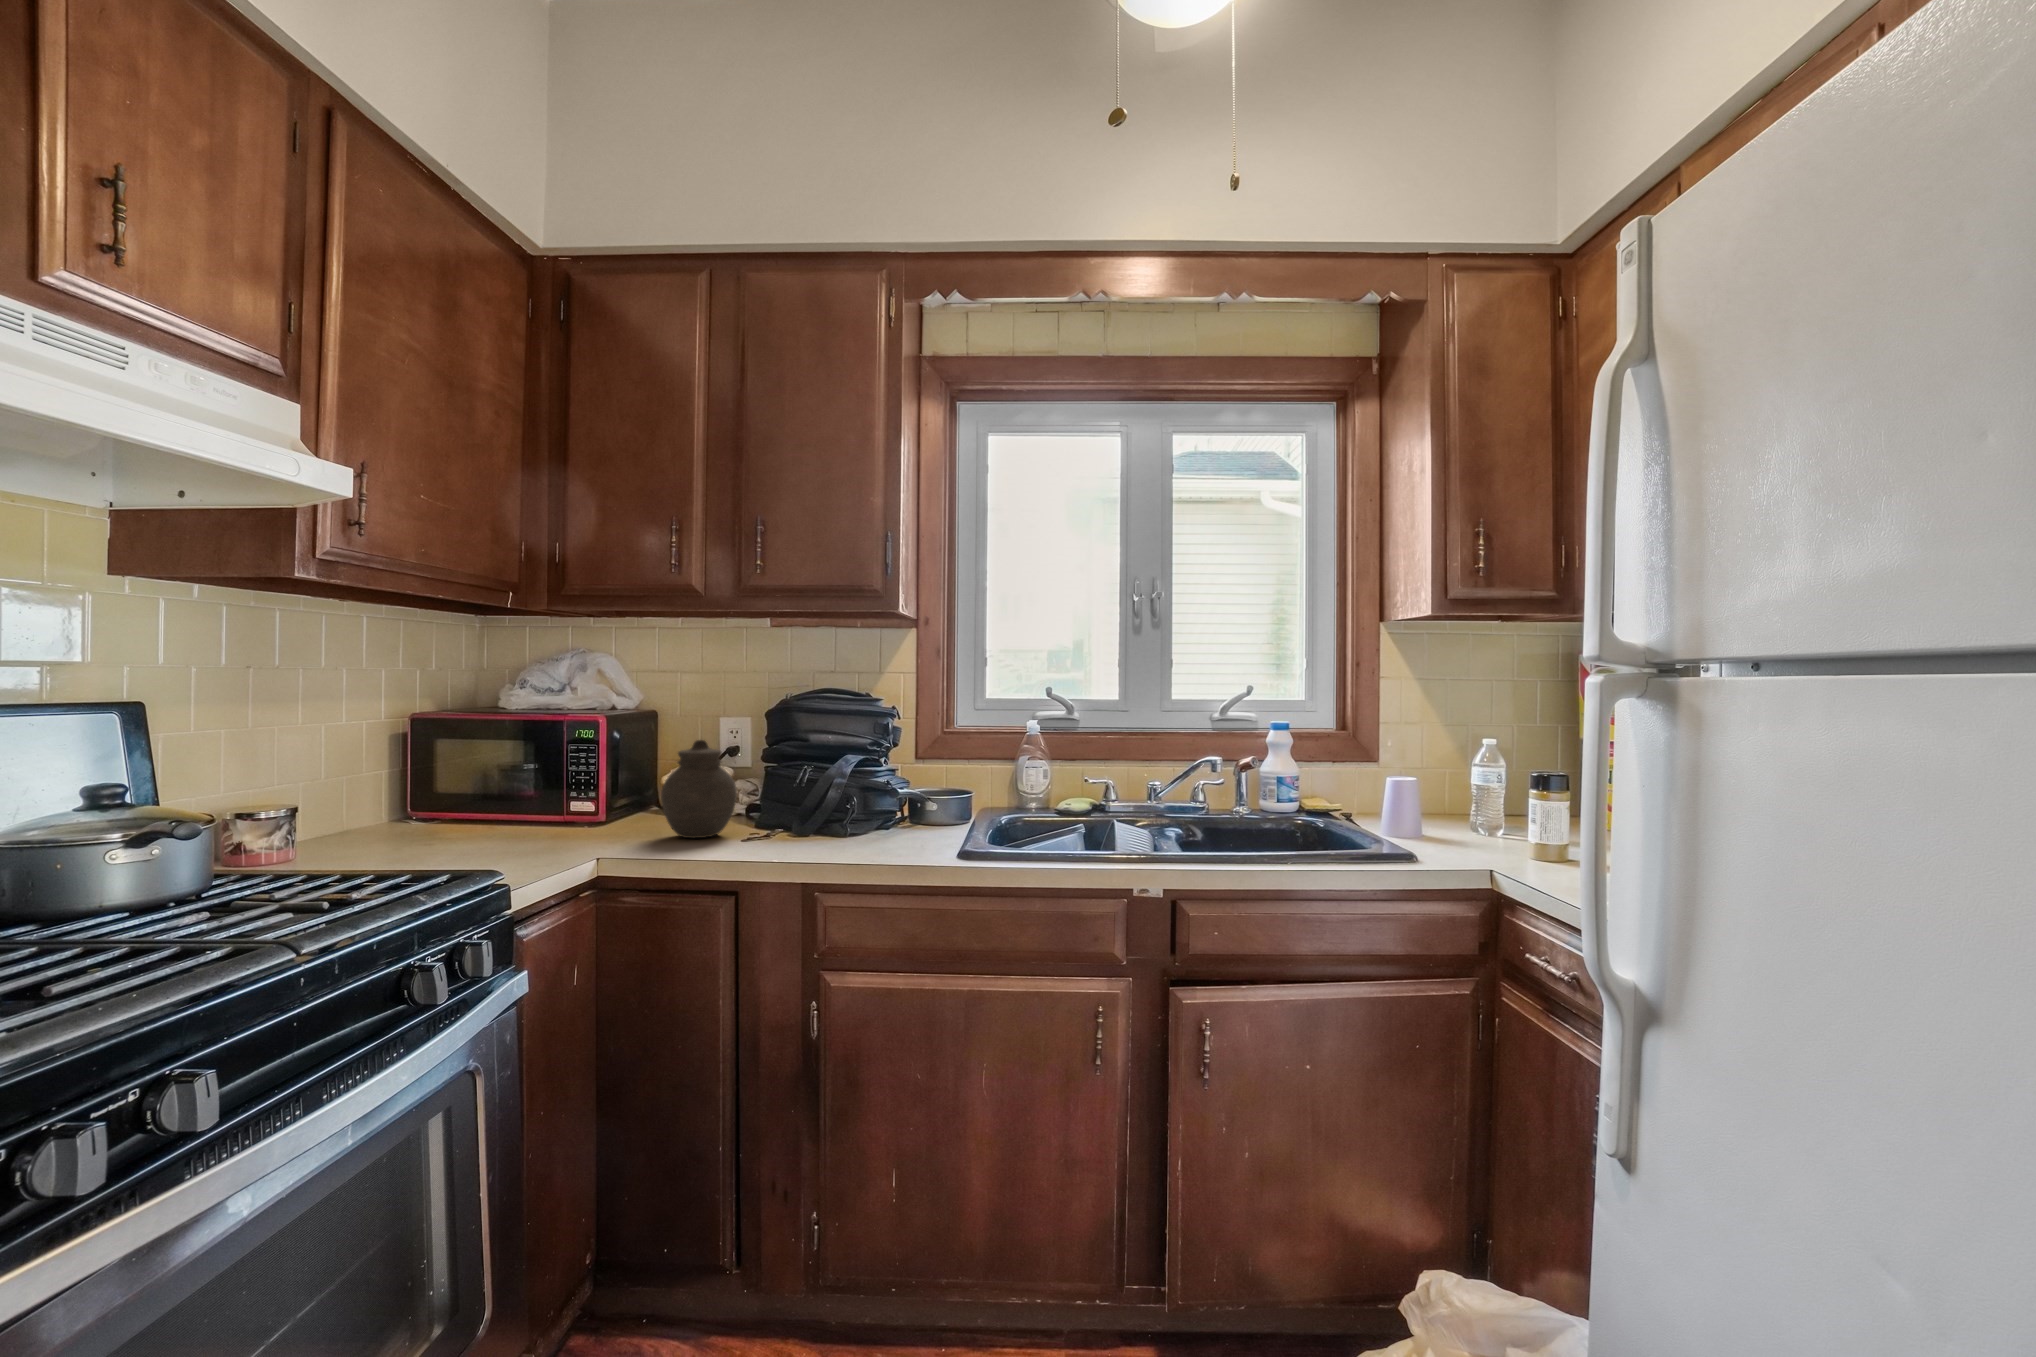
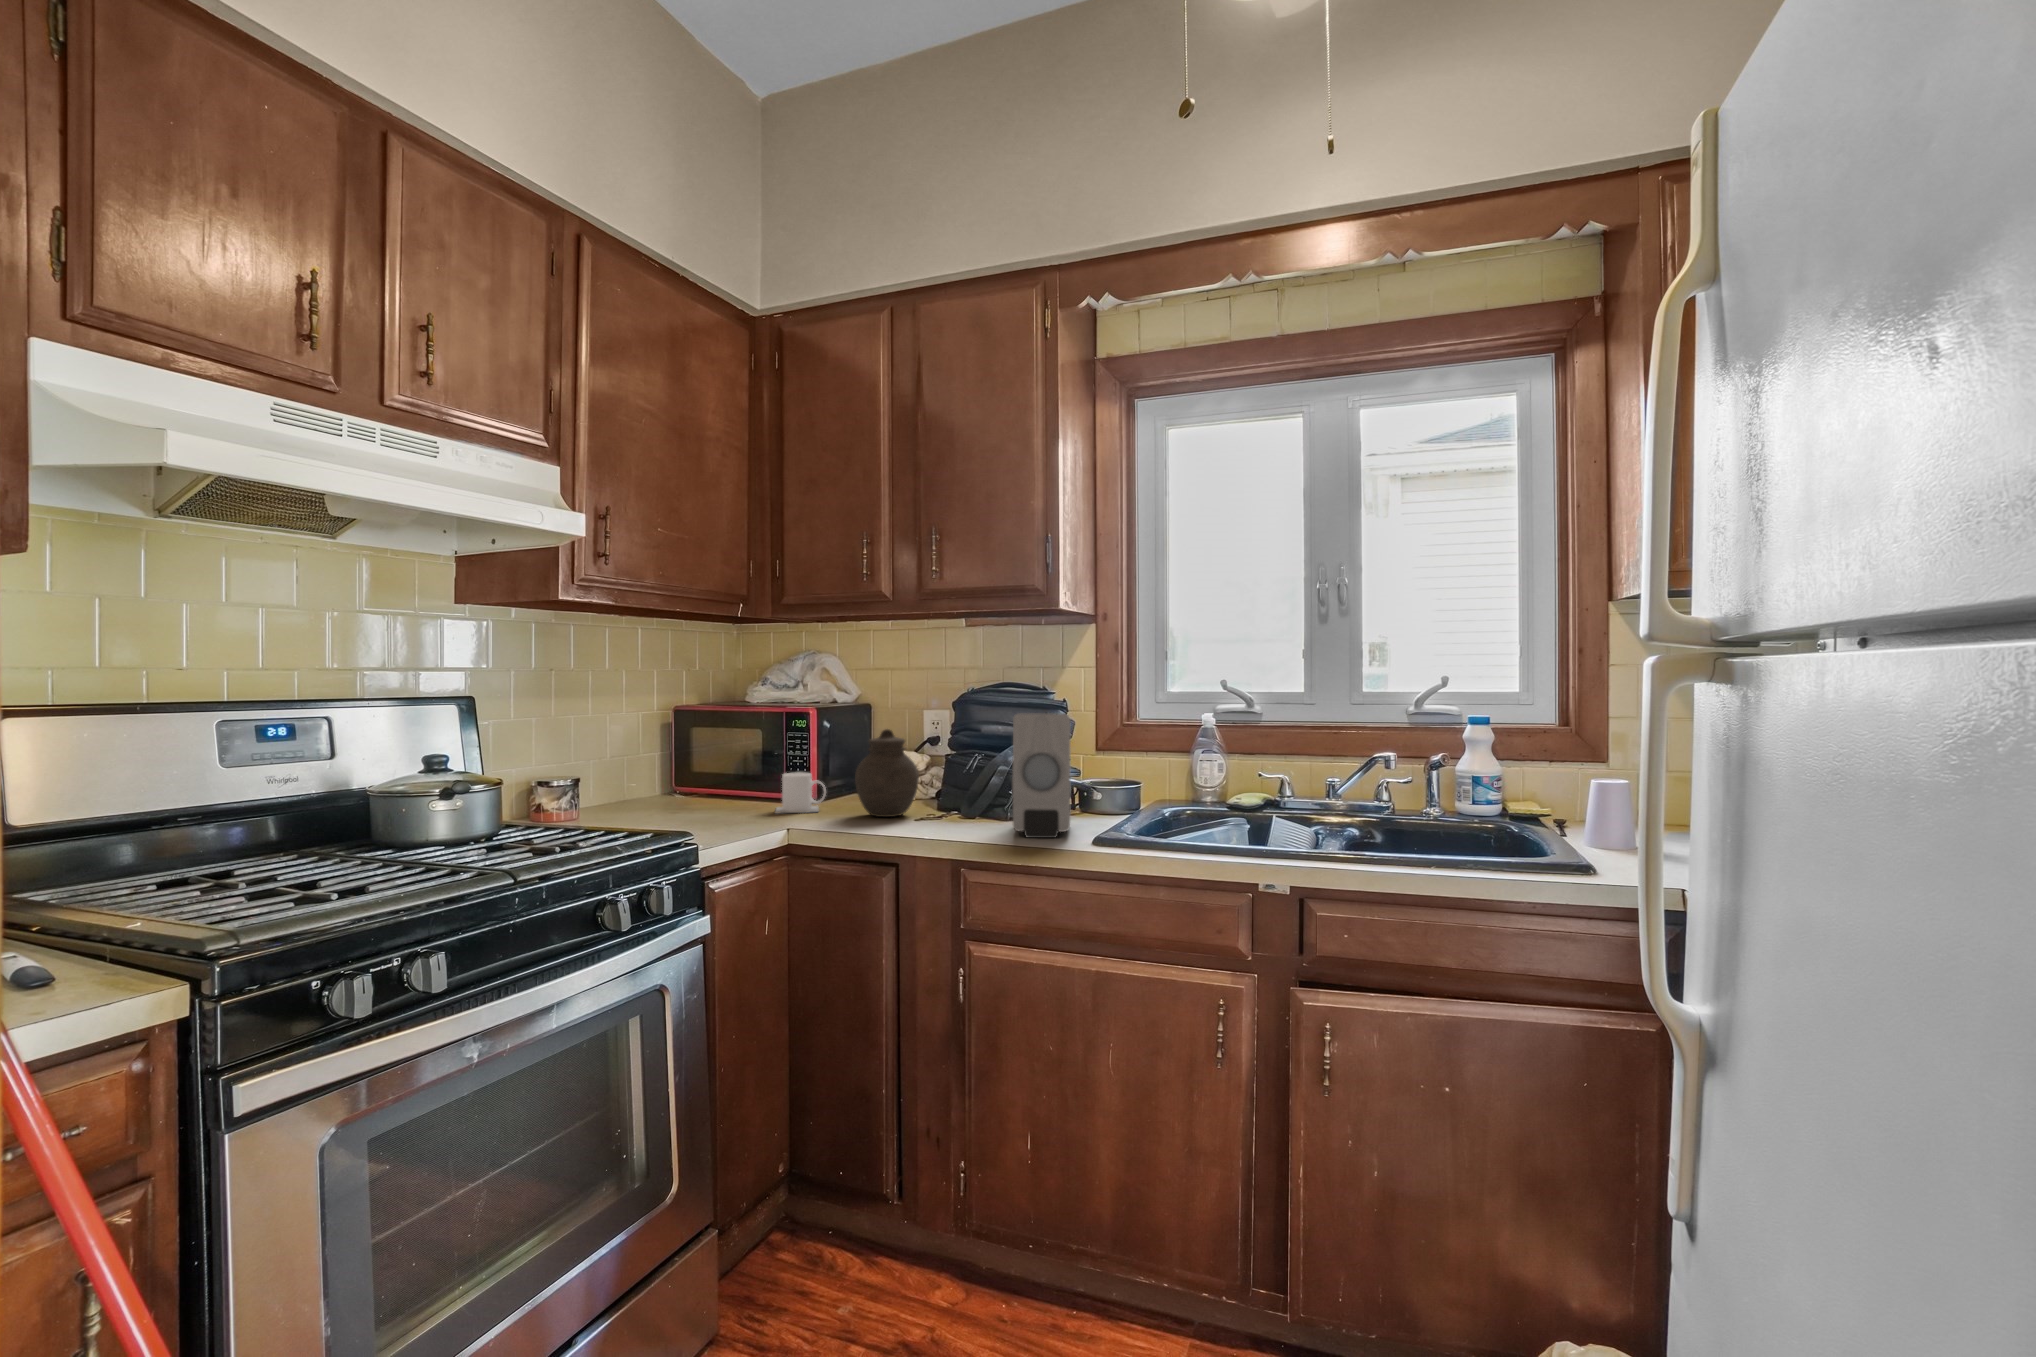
soap dispenser: none [855,722,919,855] -> present [1012,713,1071,838]
mug: none [556,790,621,840] -> present [775,772,826,814]

